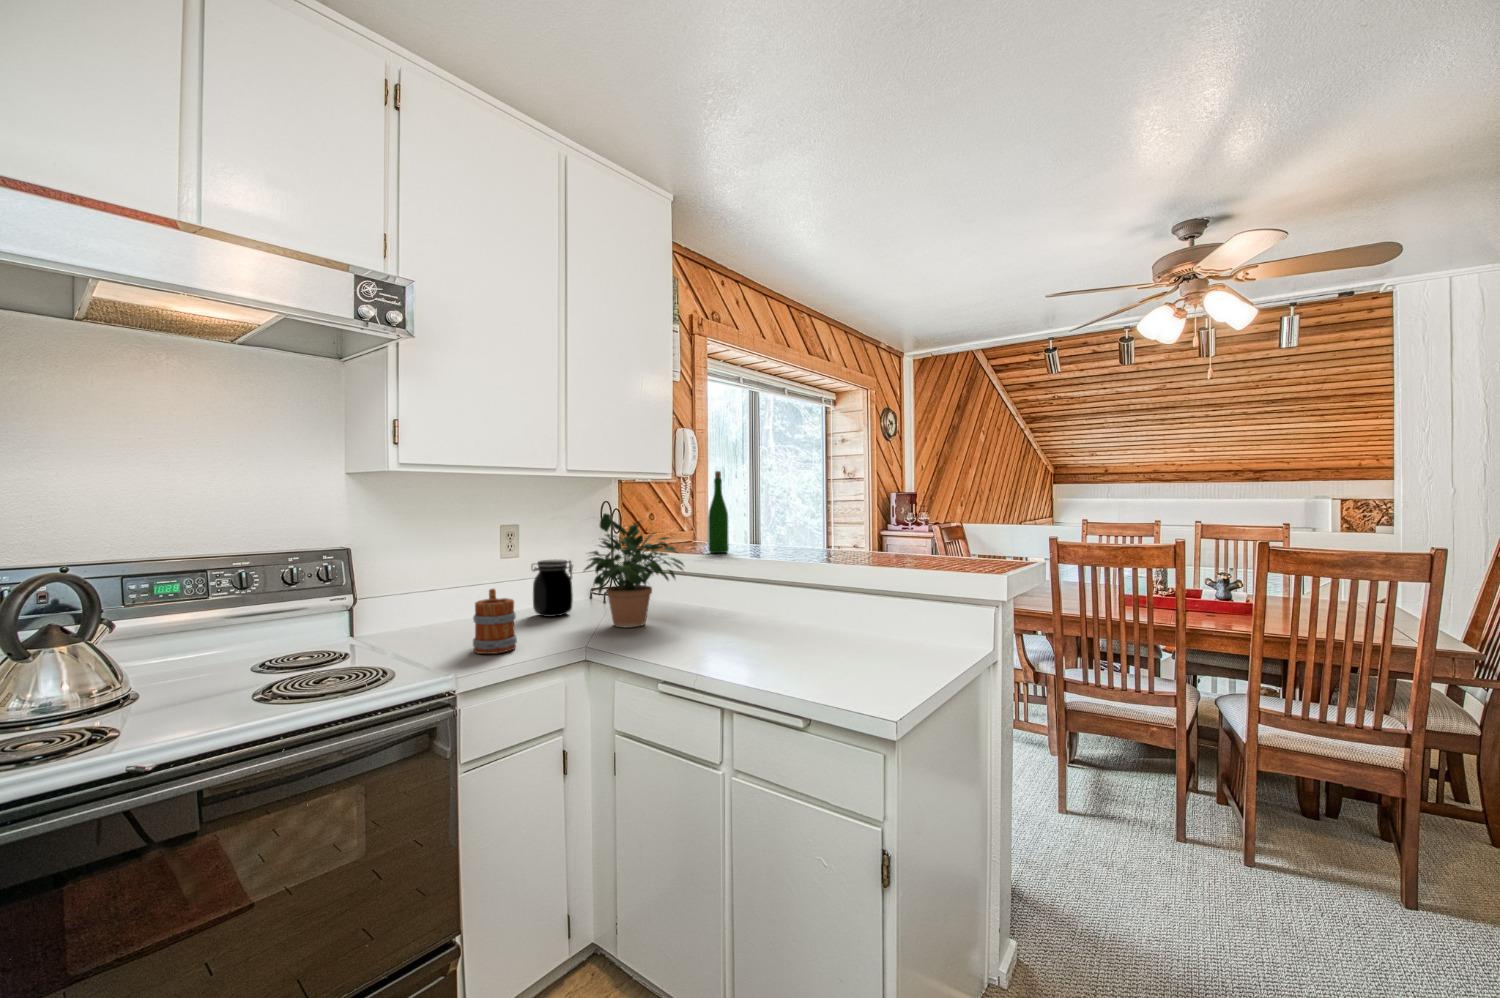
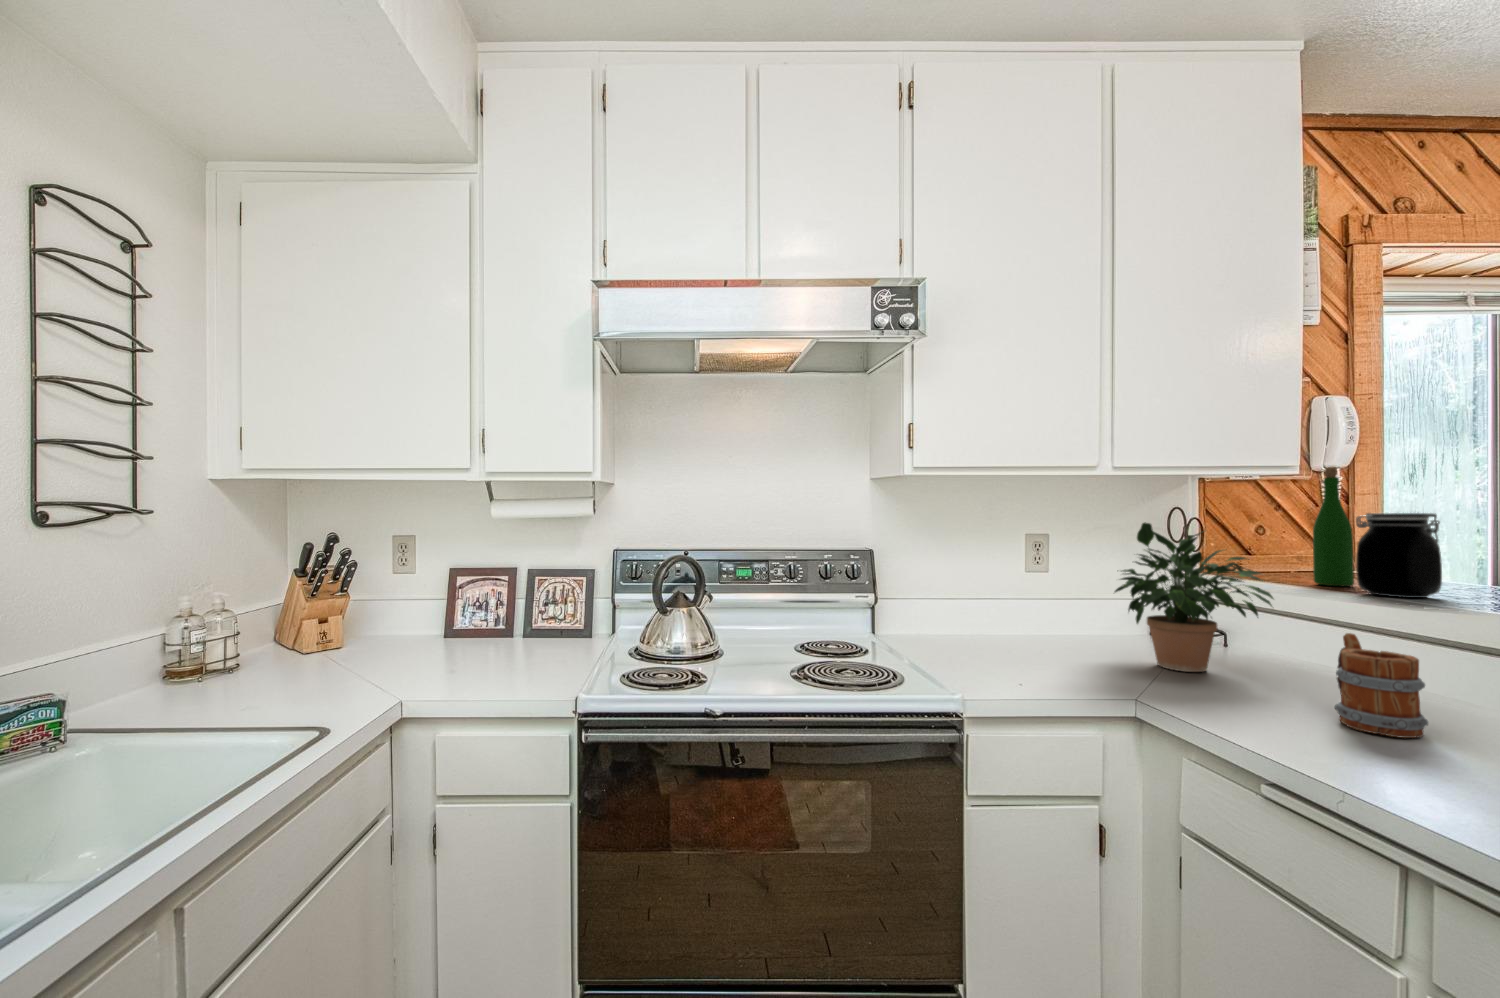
jar: present [531,560,573,617] -> present [1356,513,1442,598]
mug: present [473,589,517,654] -> present [1335,633,1428,738]

